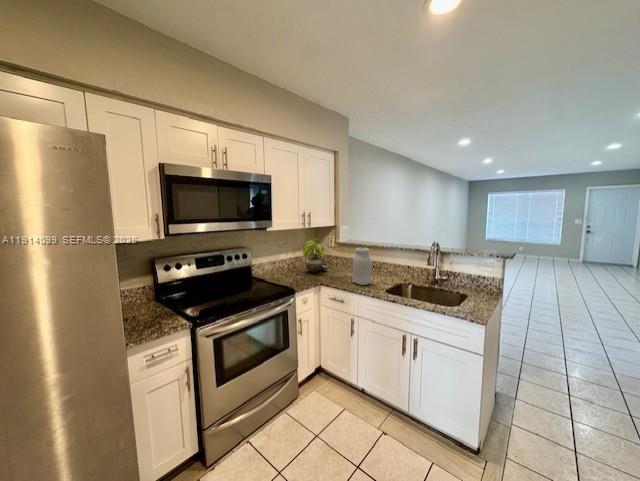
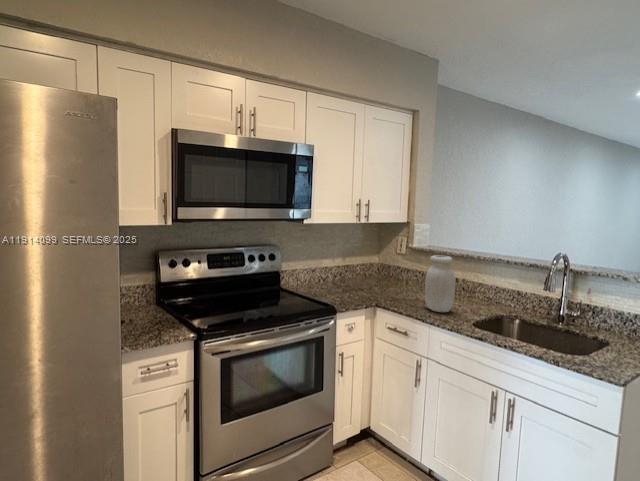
potted plant: present [303,238,328,273] -> none [353,238,392,289]

